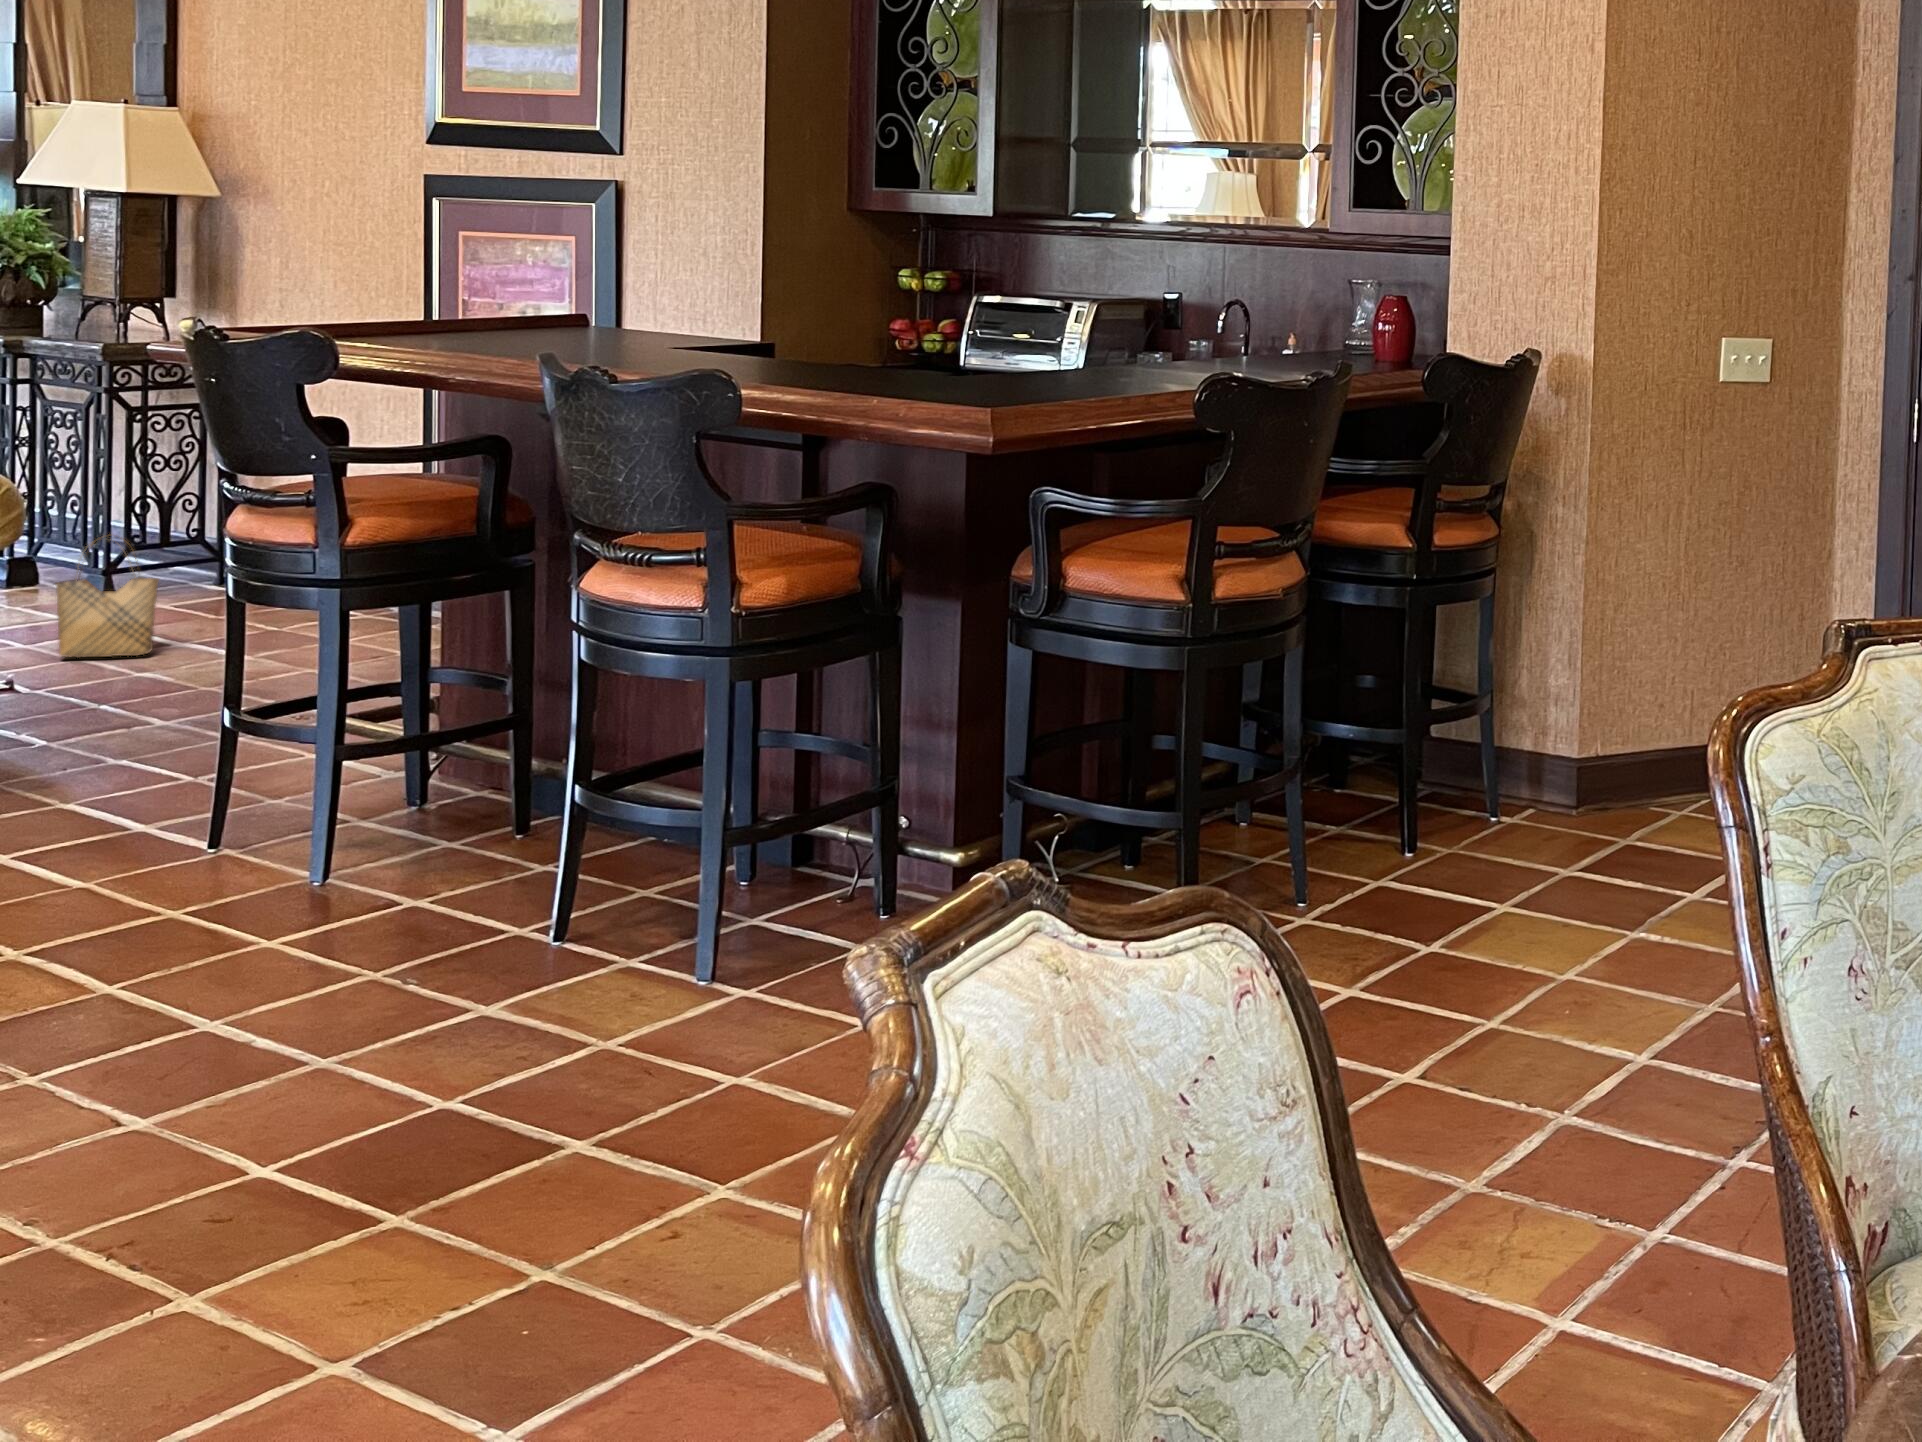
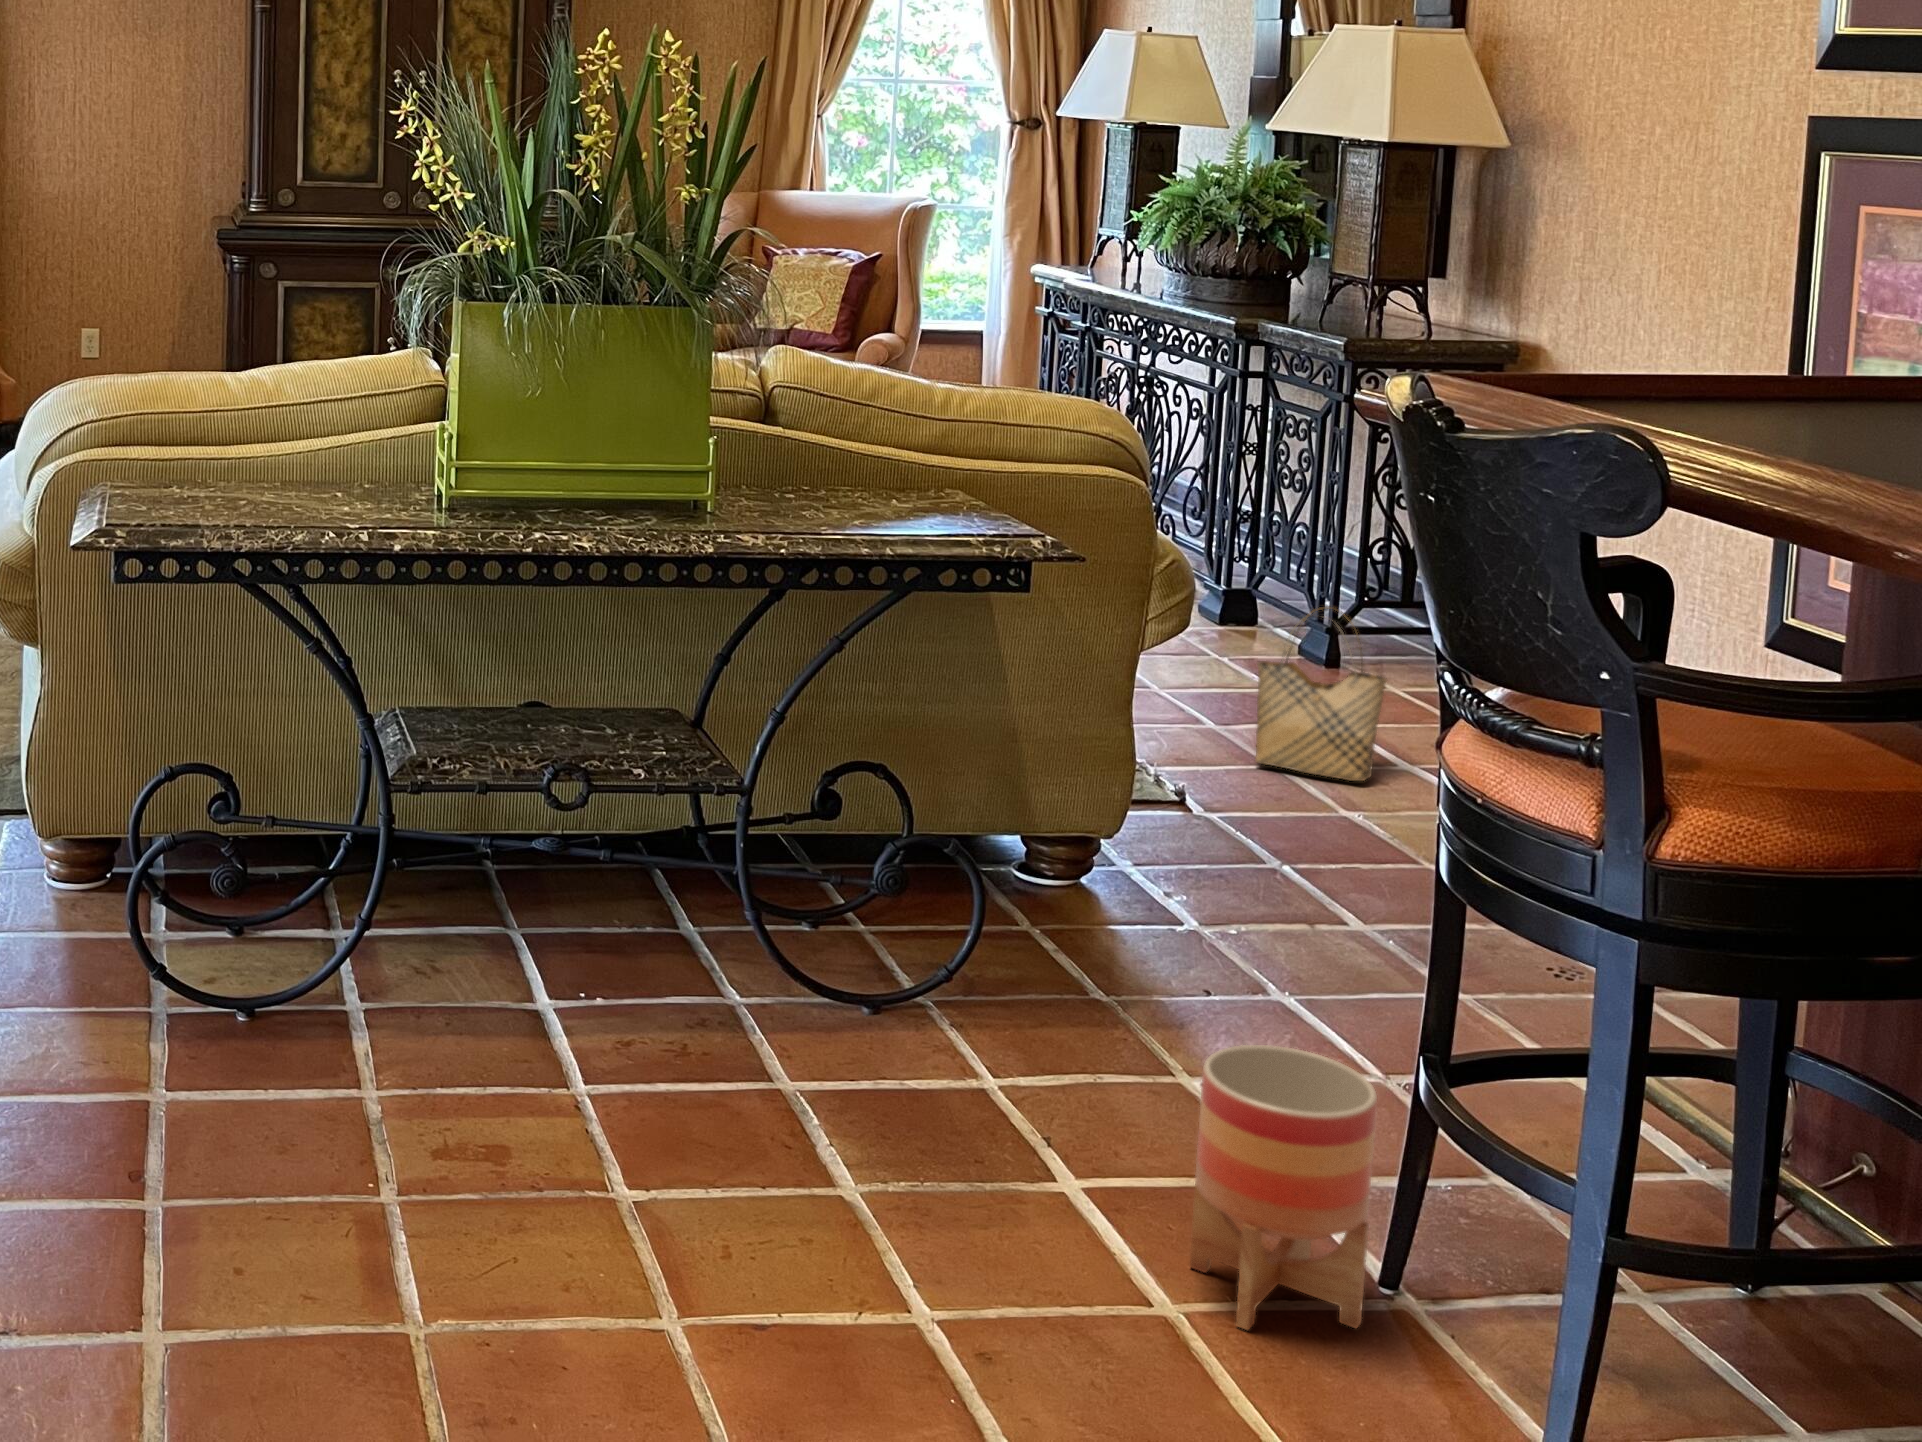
planter: none [74,728,186,885] -> present [1190,1045,1377,1330]

